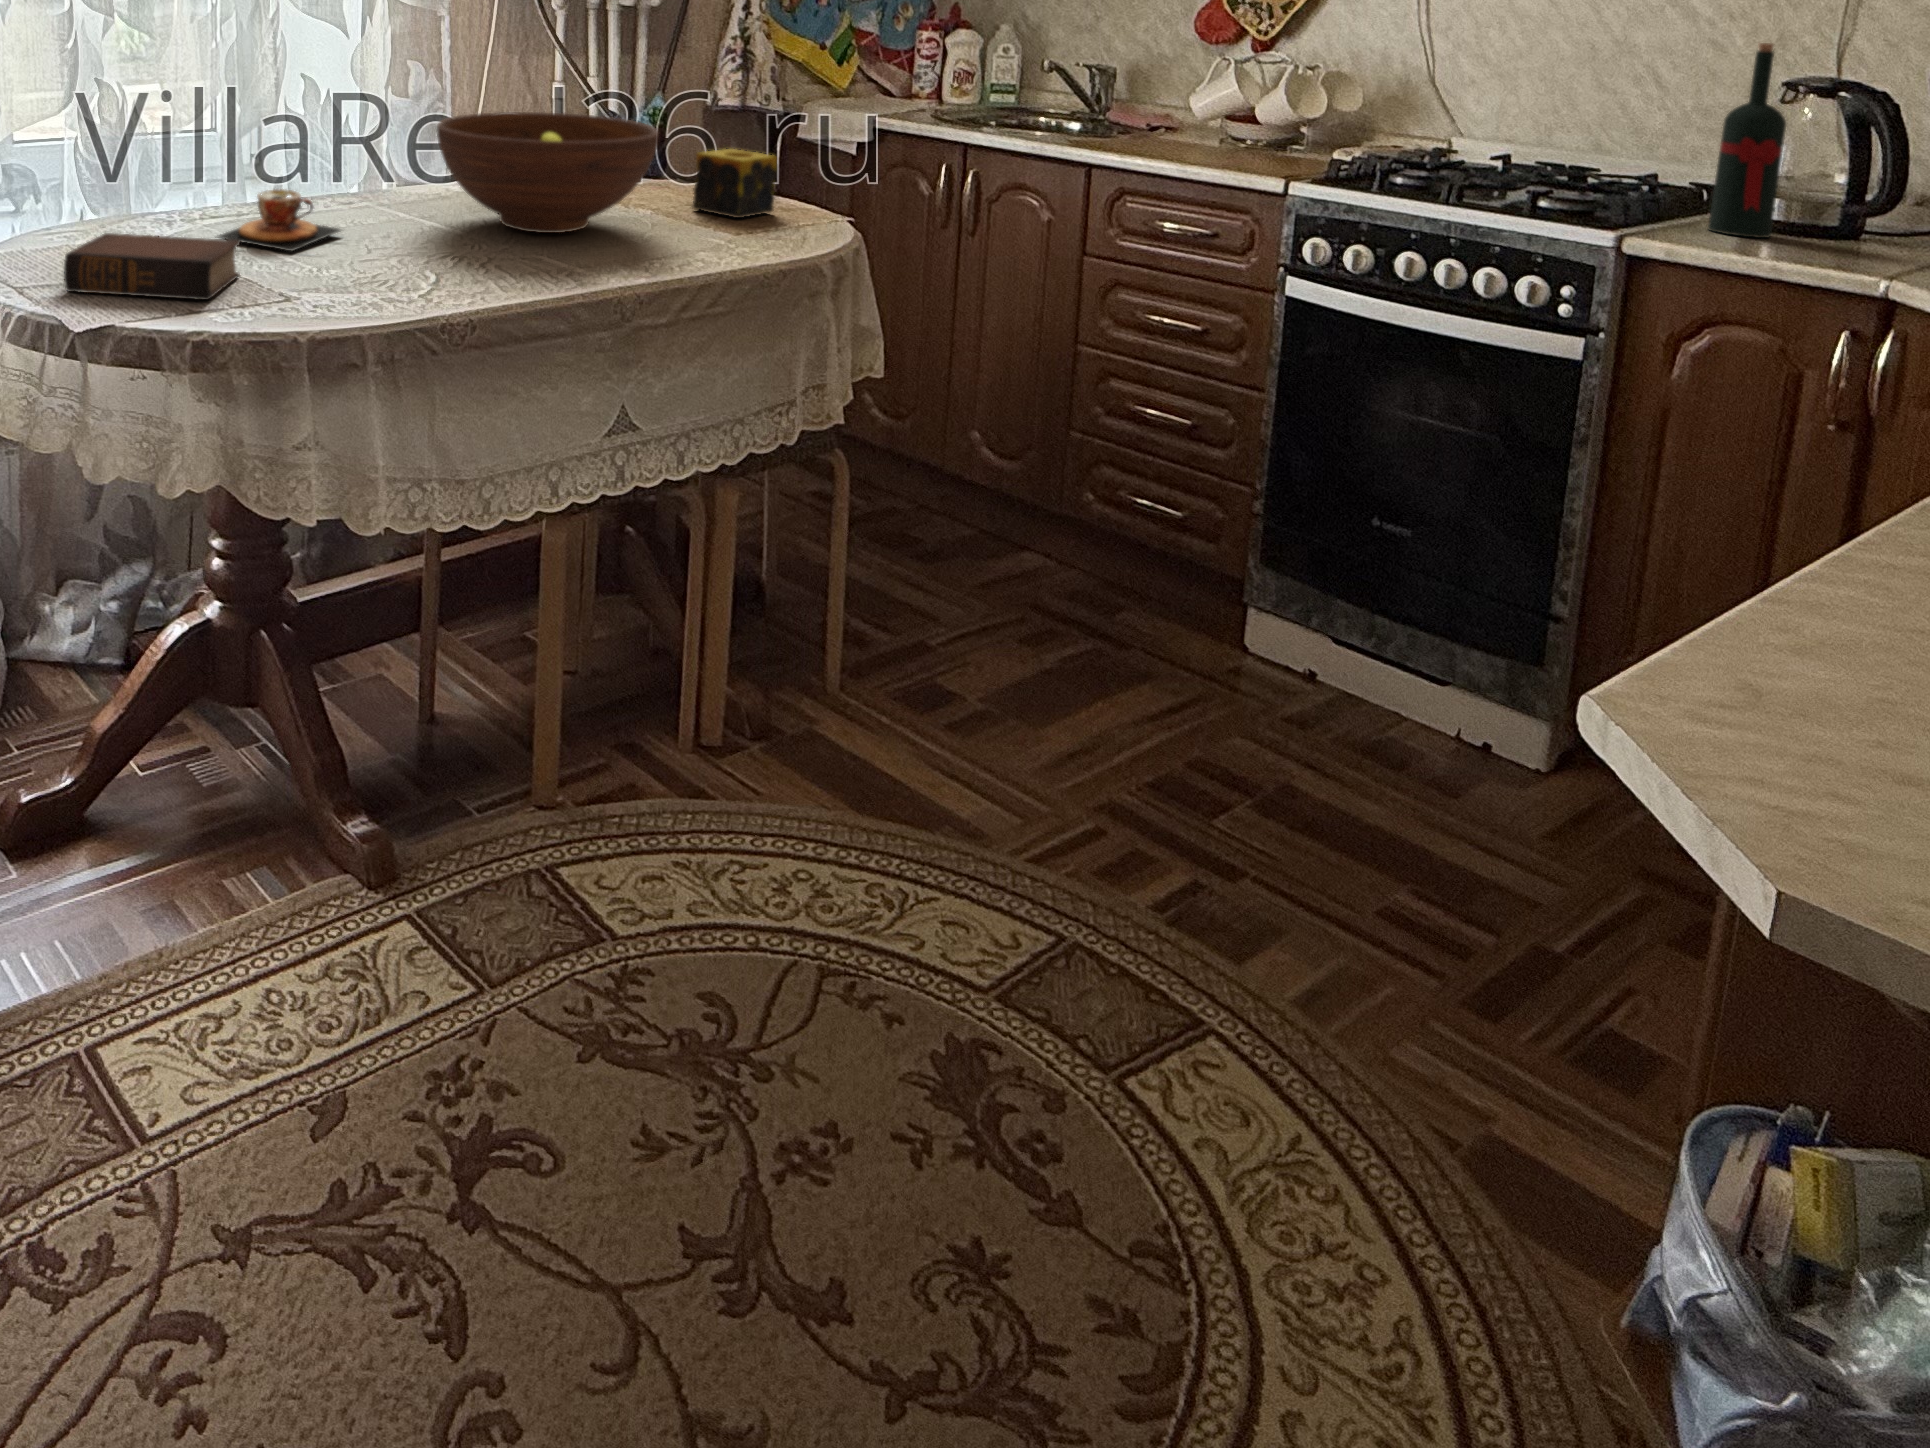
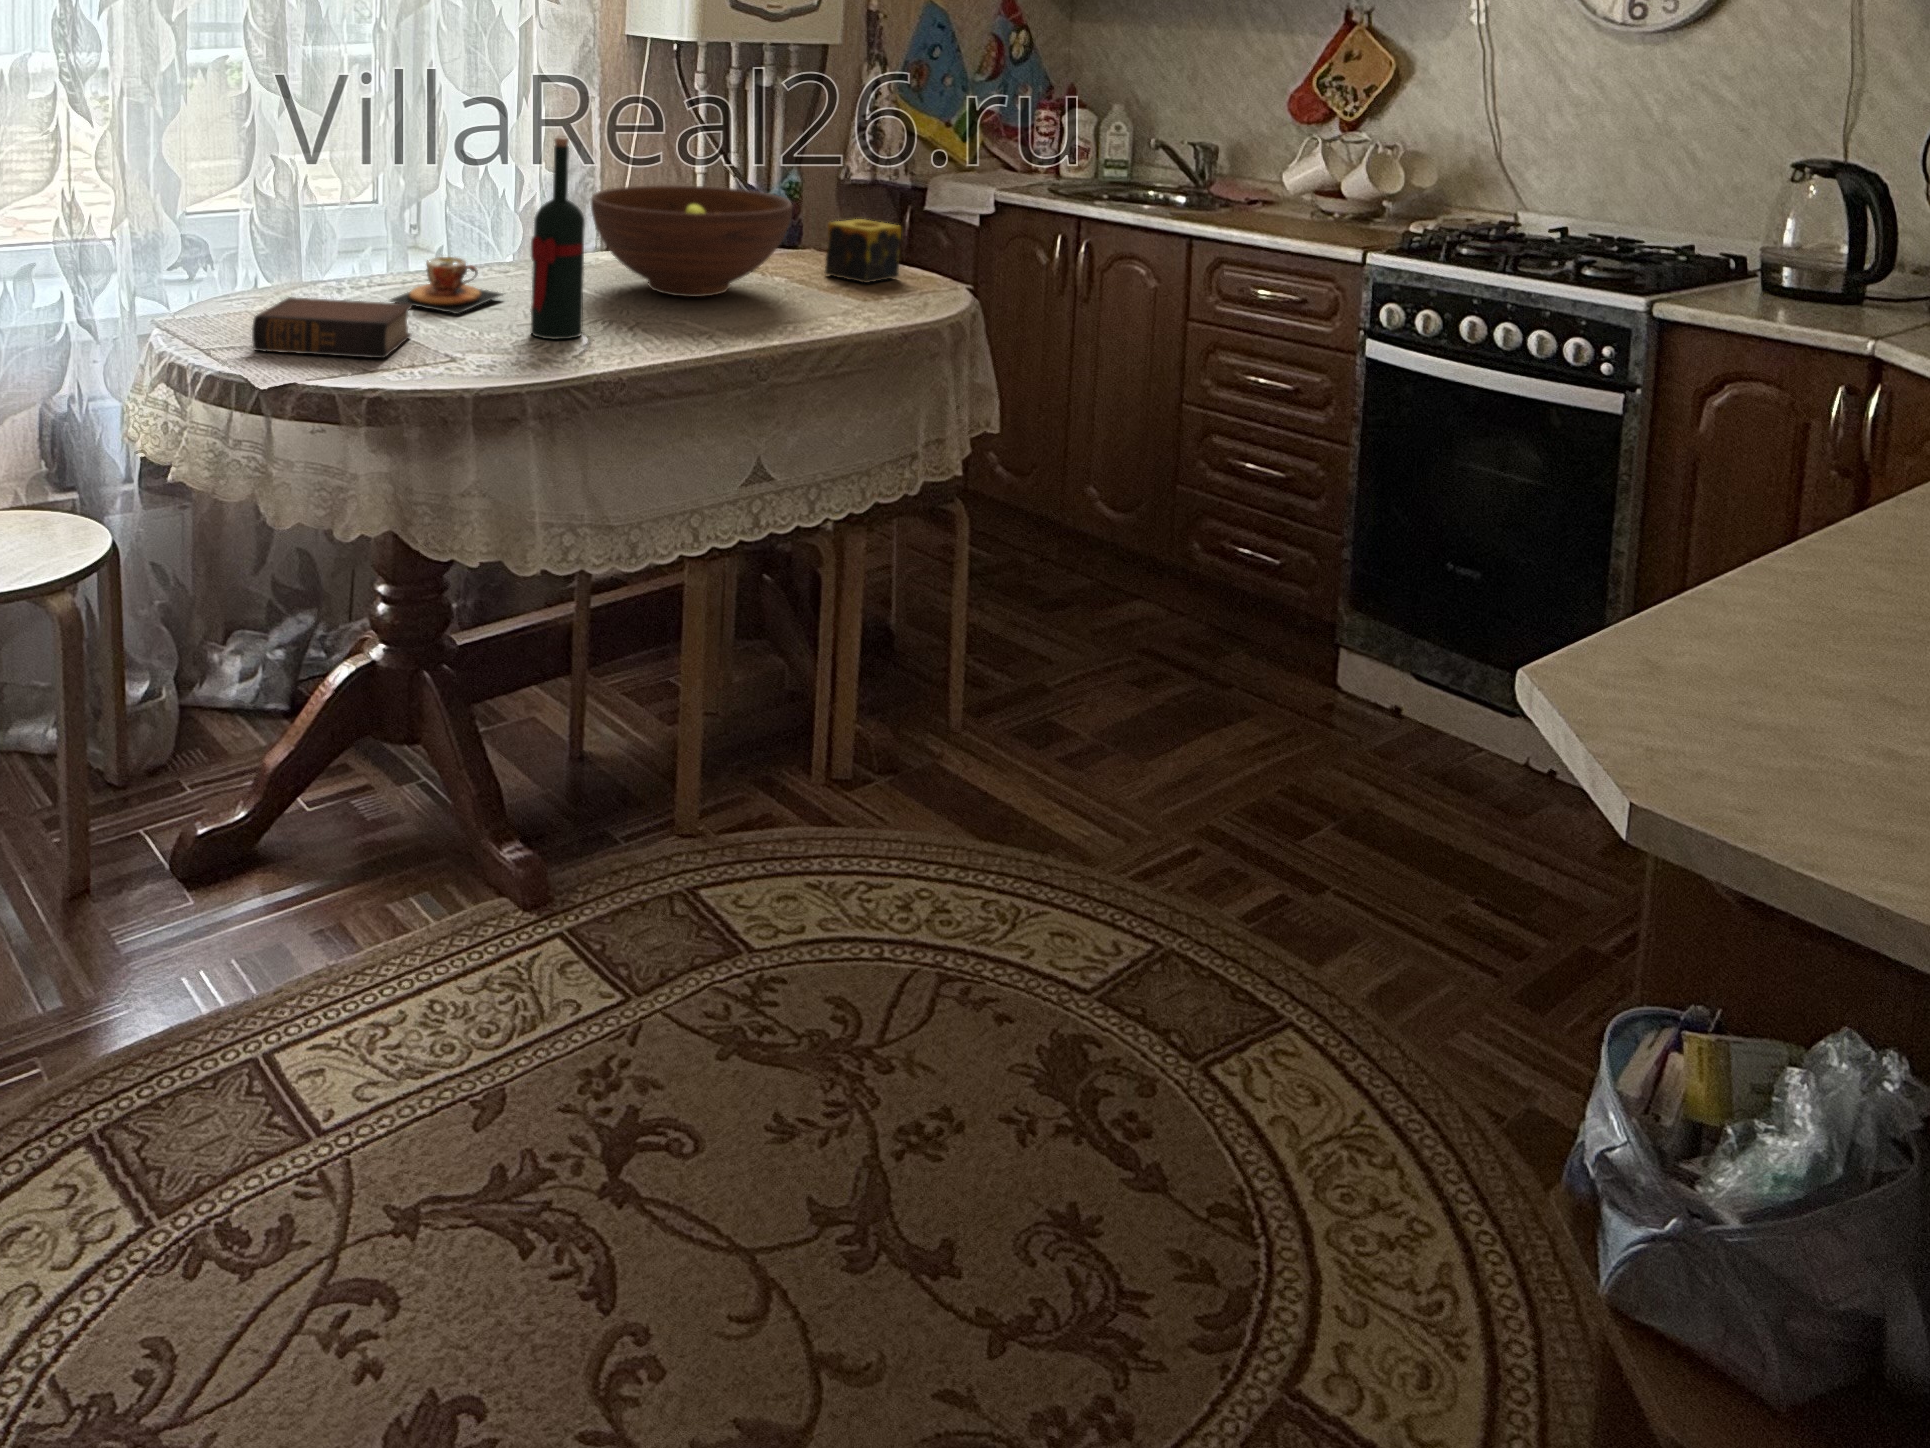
wine bottle: present [1708,43,1786,238] -> present [530,137,585,339]

